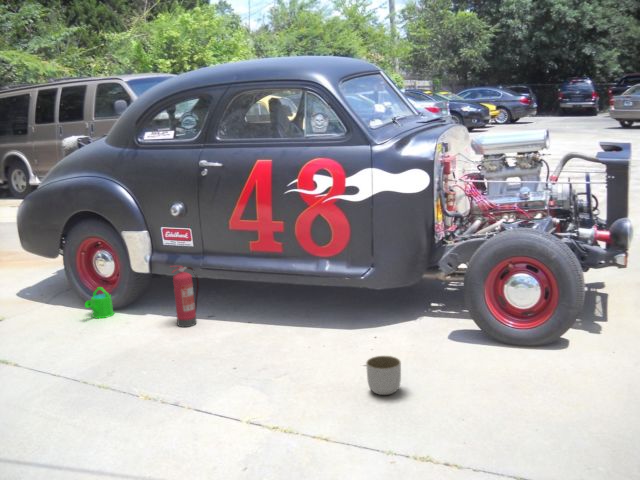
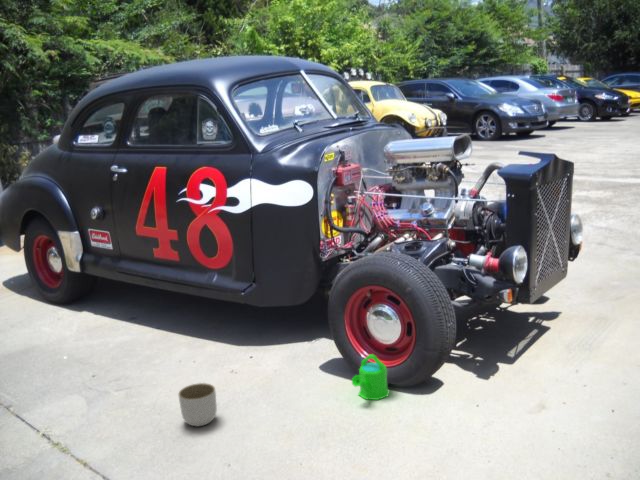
fire extinguisher: present [172,266,199,327] -> none [85,268,119,328]
watering can: present [85,287,114,318] -> present [352,354,390,400]

